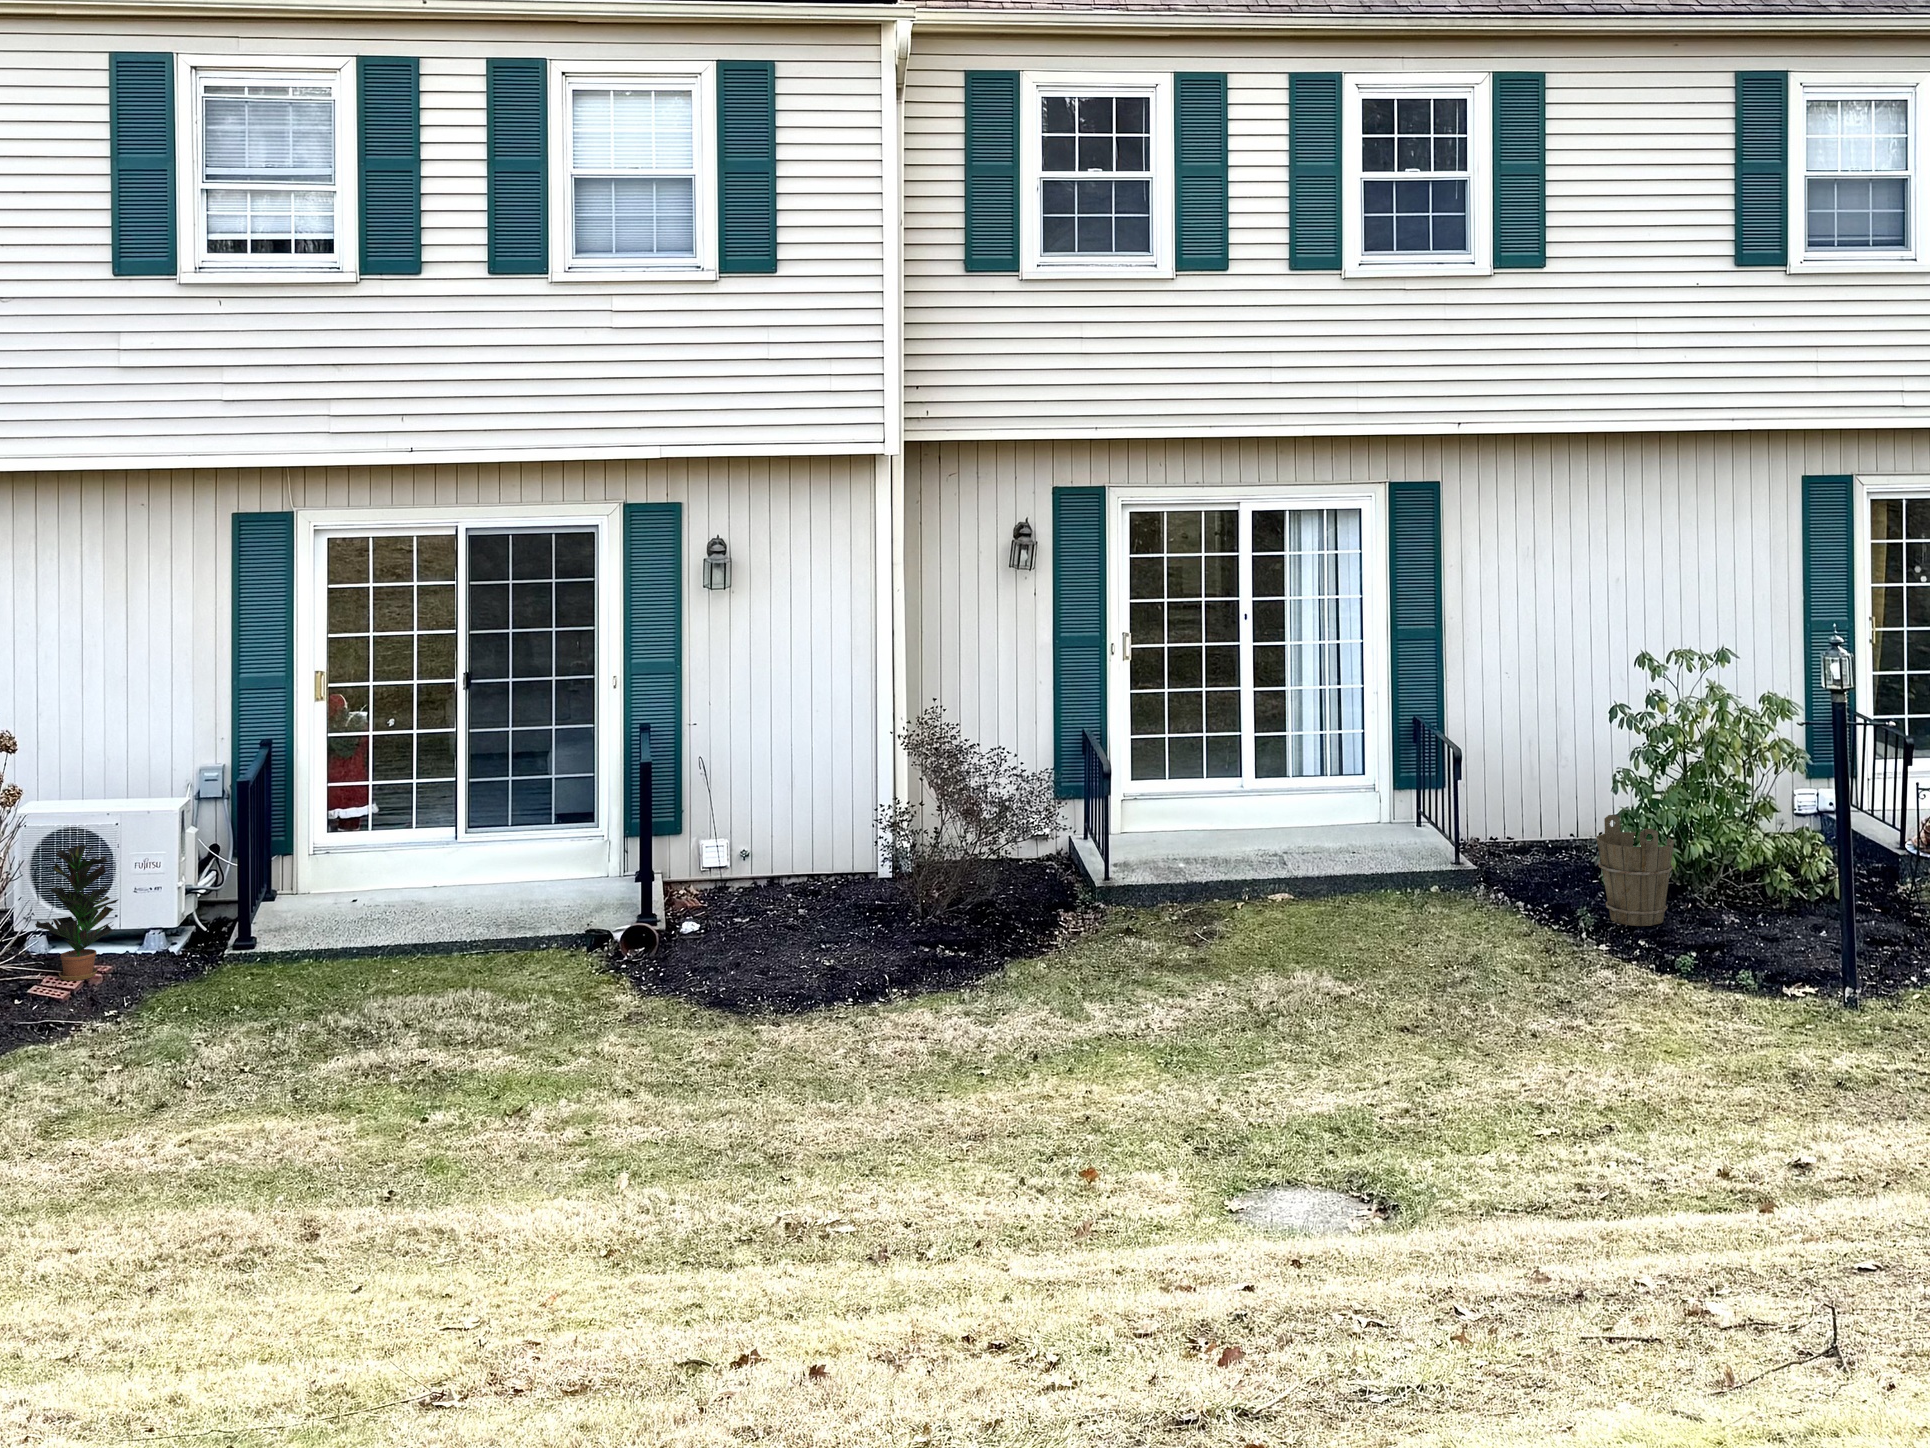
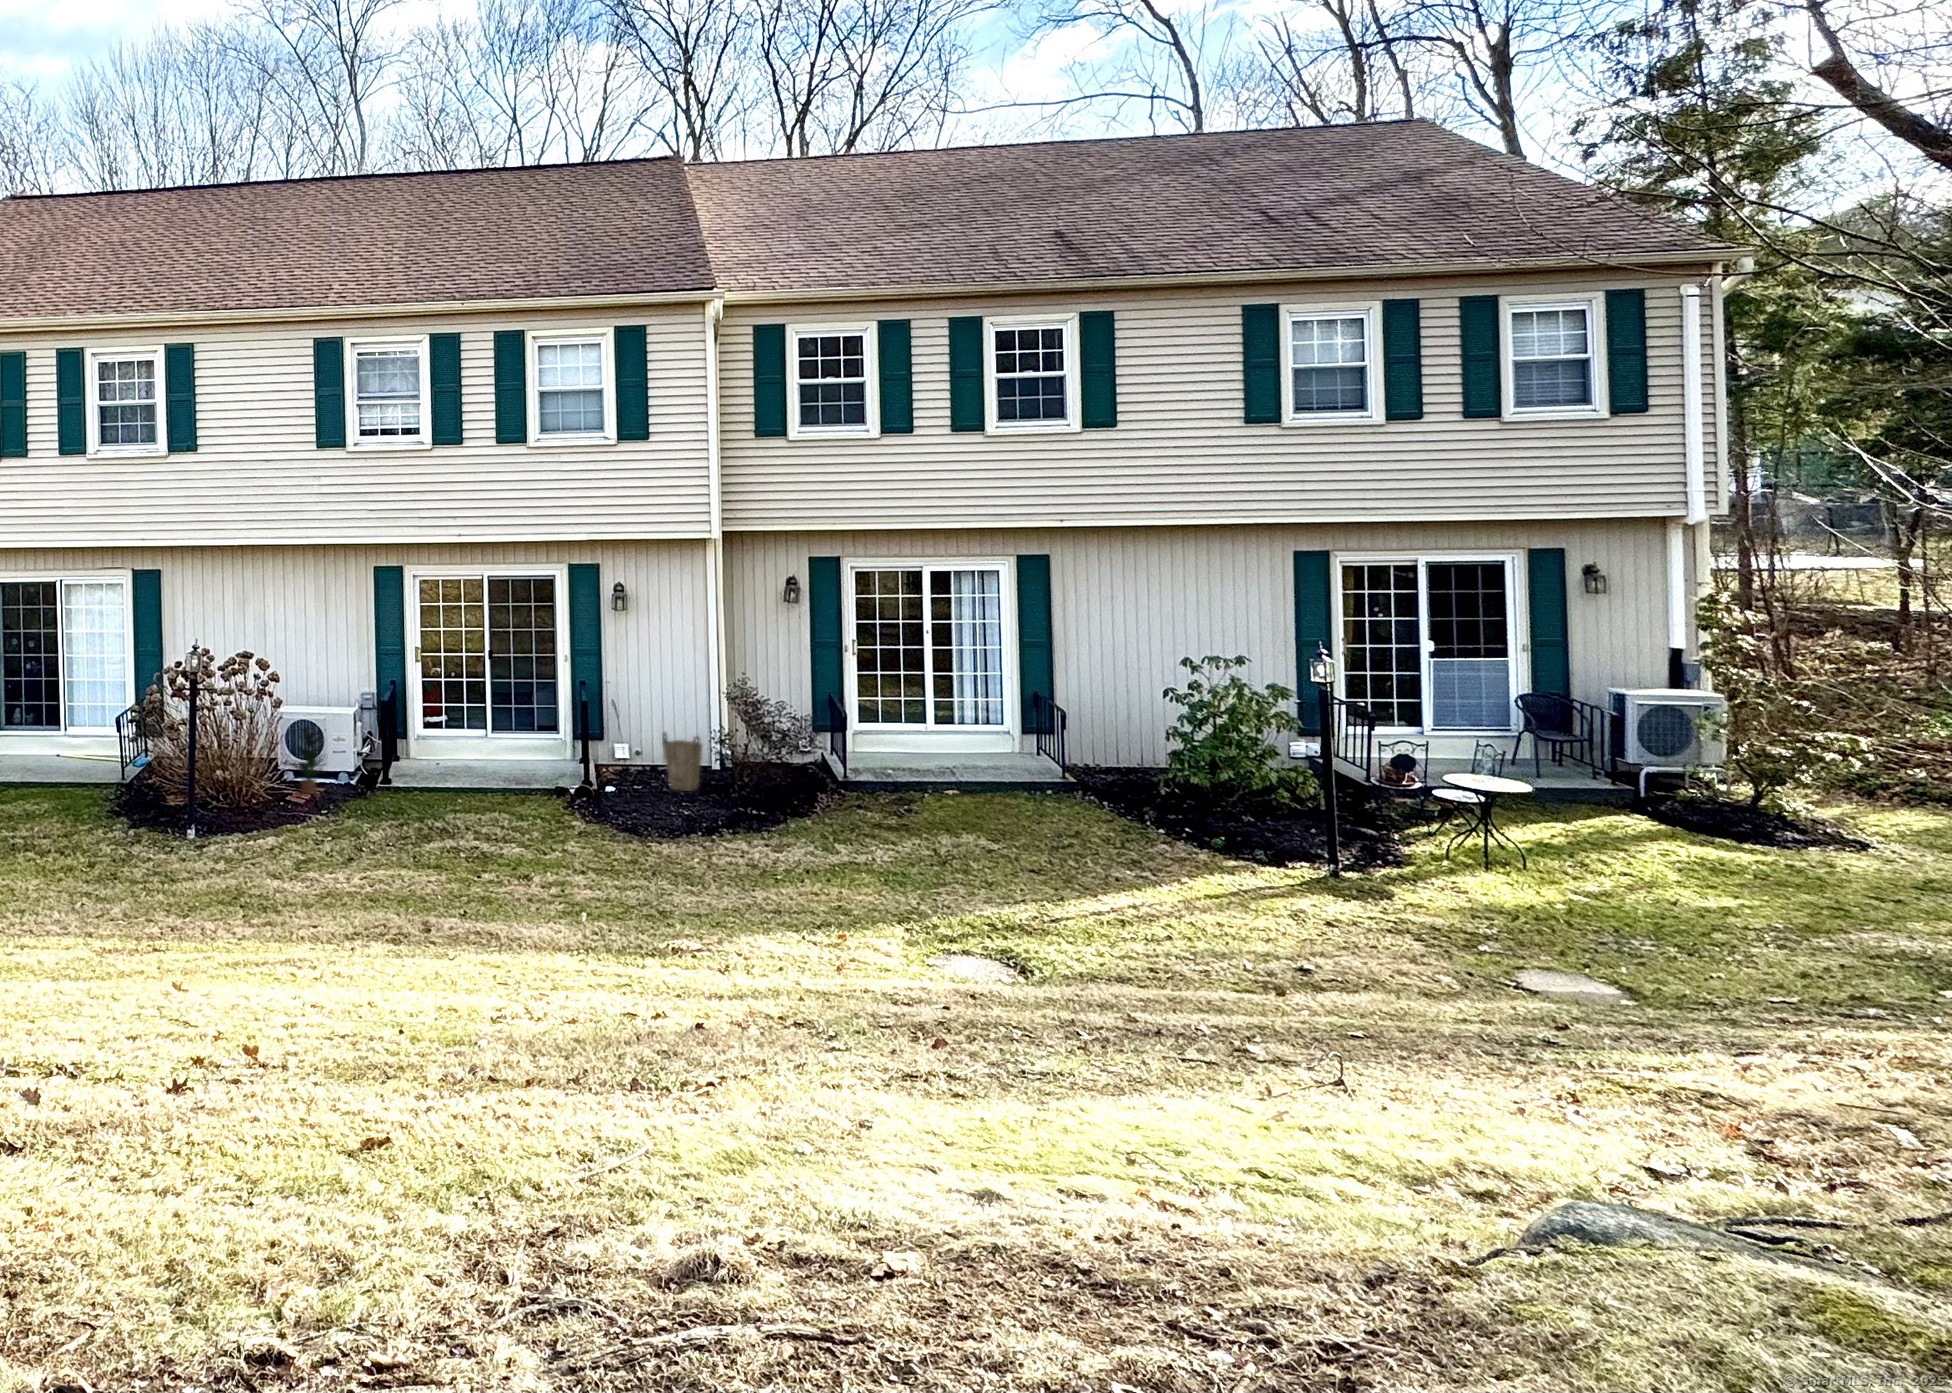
bucket: present [1596,815,1674,926] -> present [662,733,702,791]

